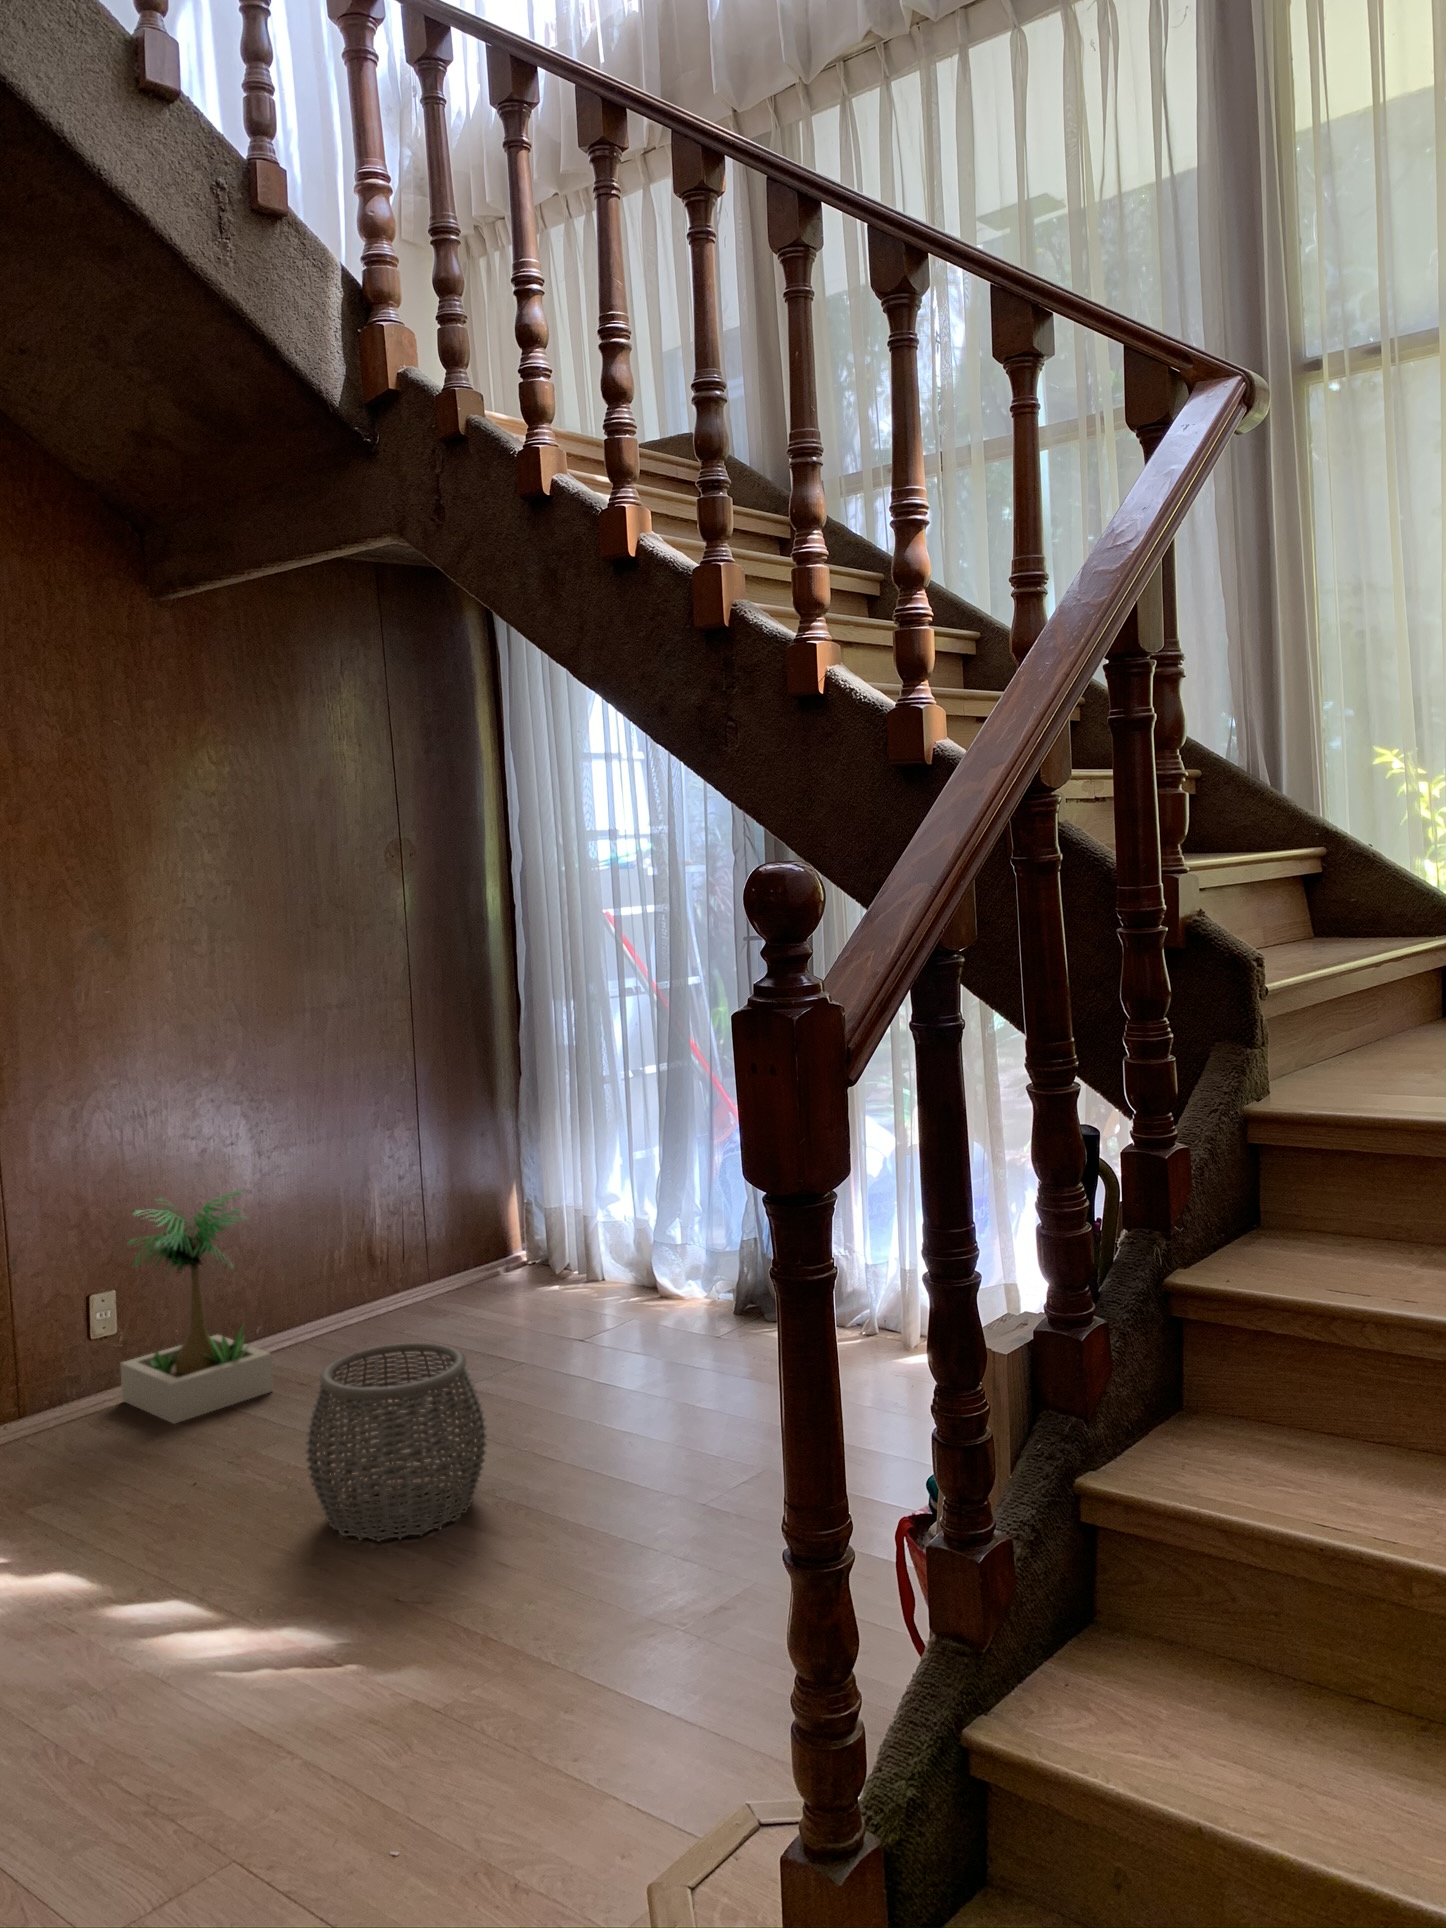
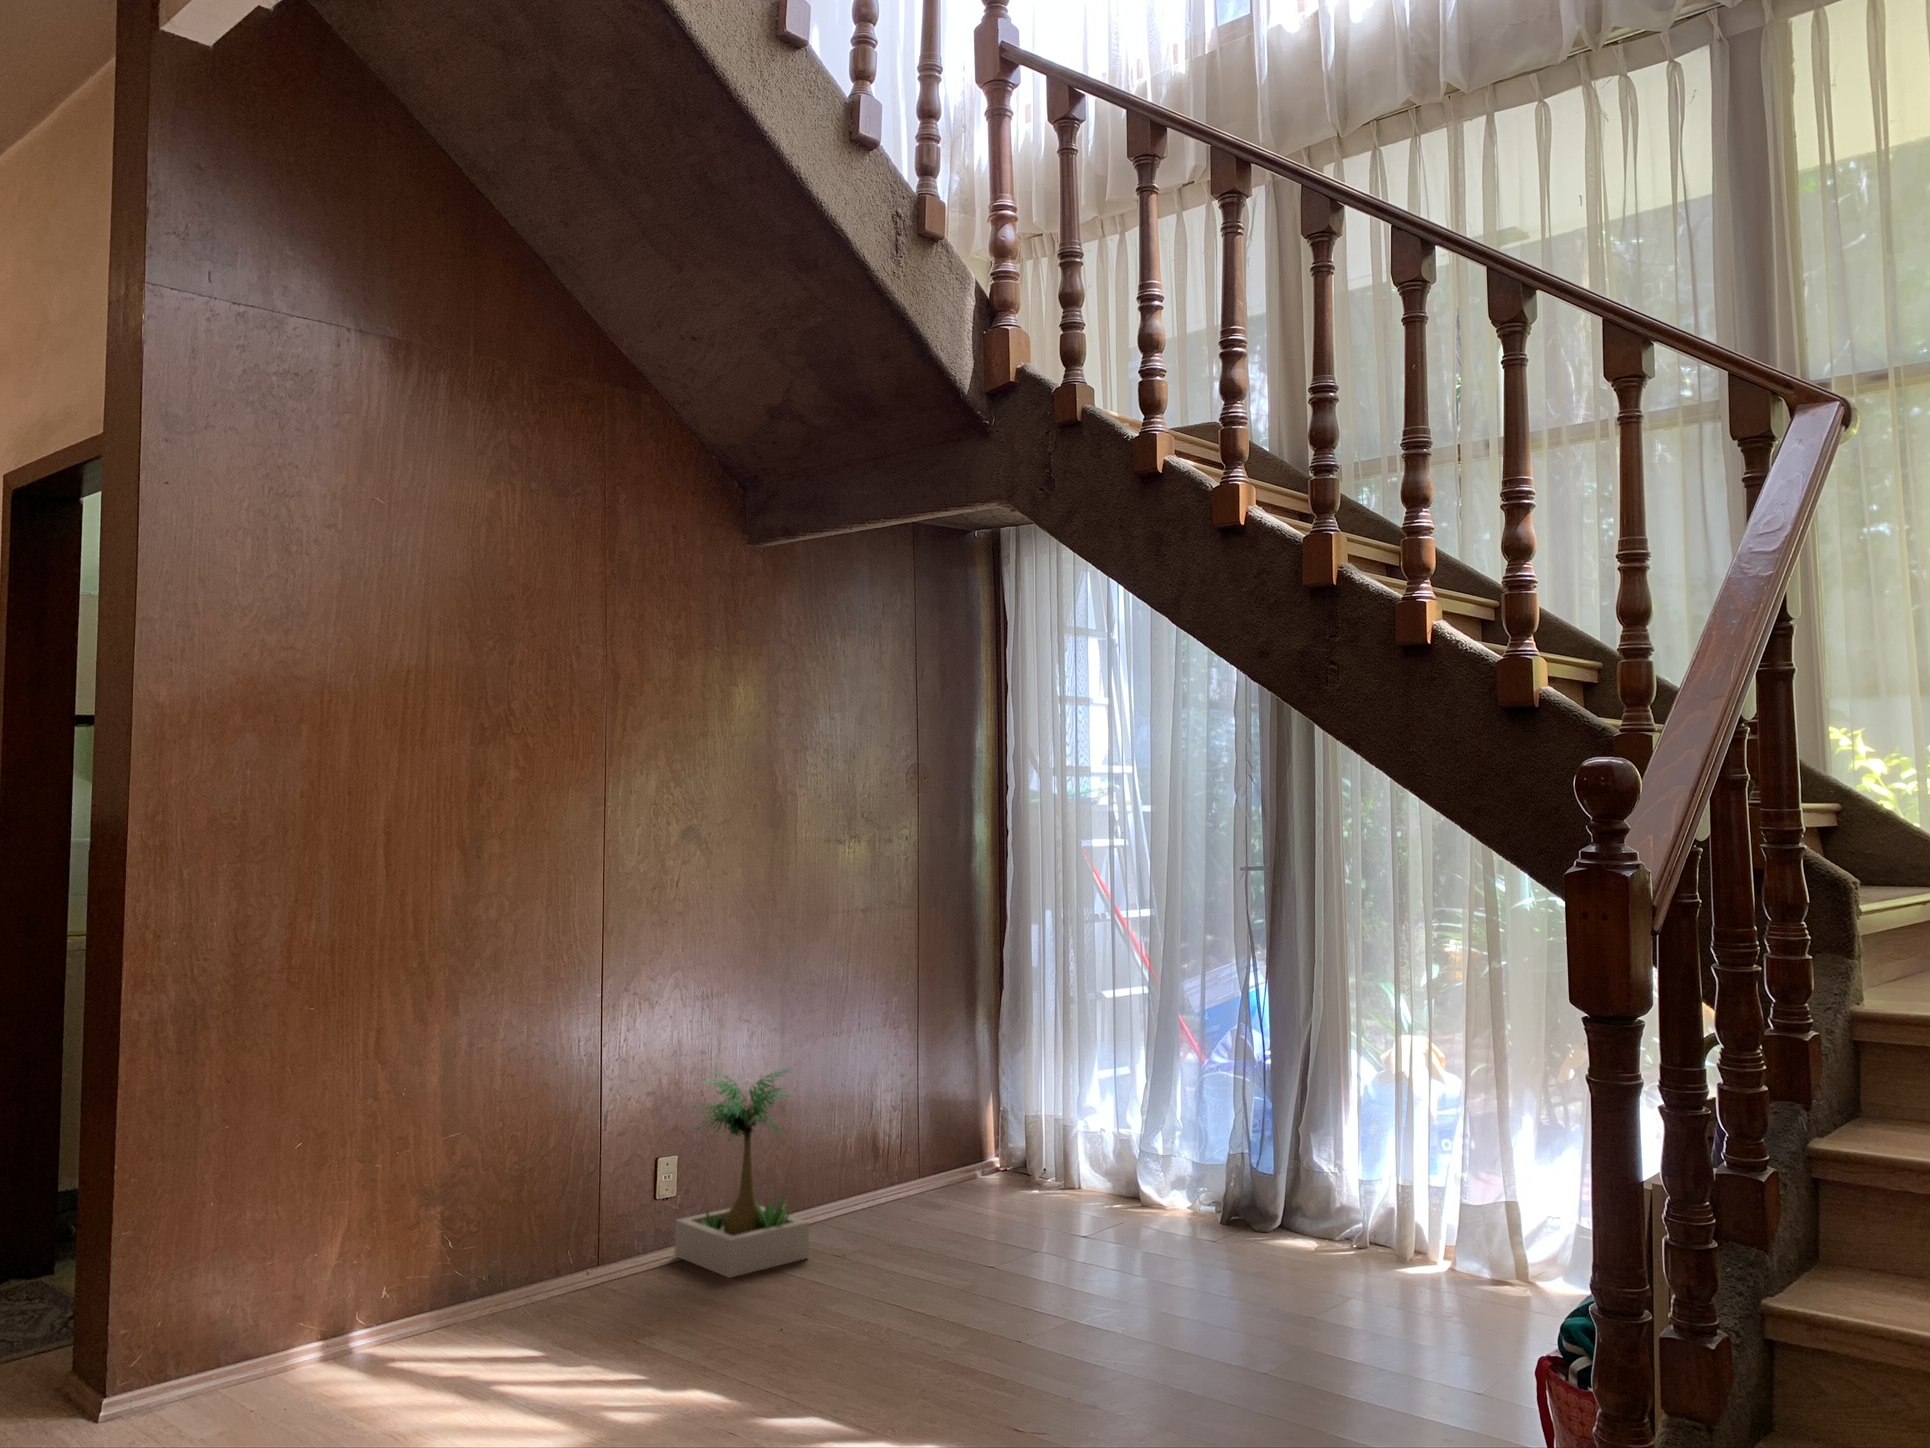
woven basket: present [306,1343,487,1541] -> none [890,1209,1049,1386]

